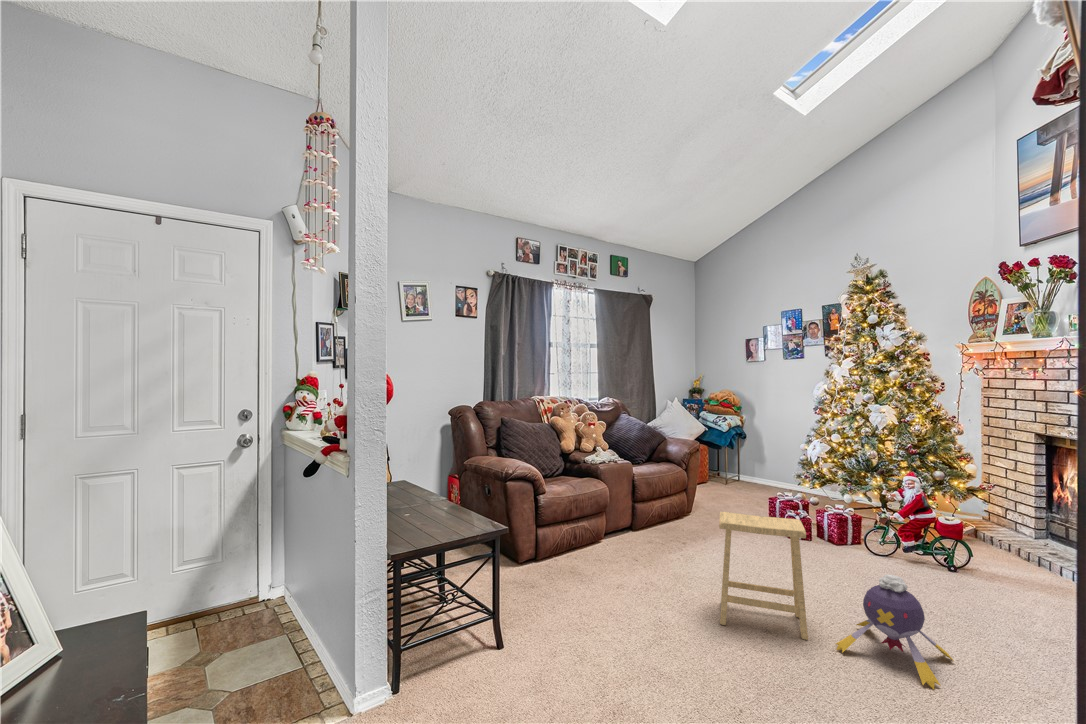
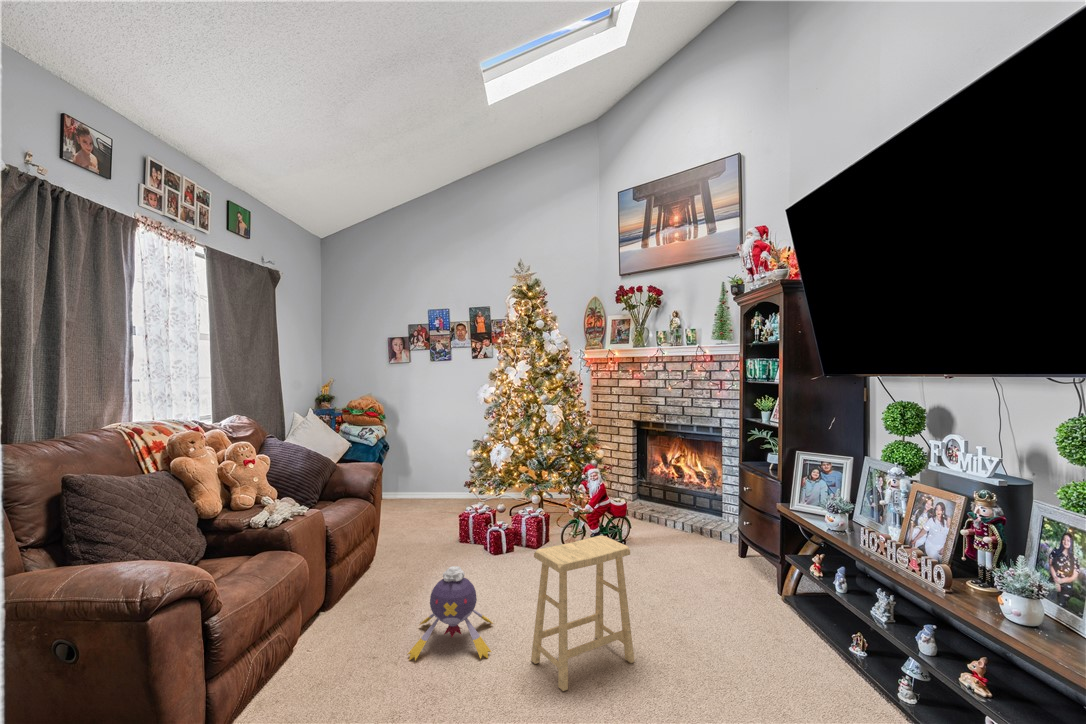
plush toy: present [836,575,954,689] -> present [408,566,493,660]

